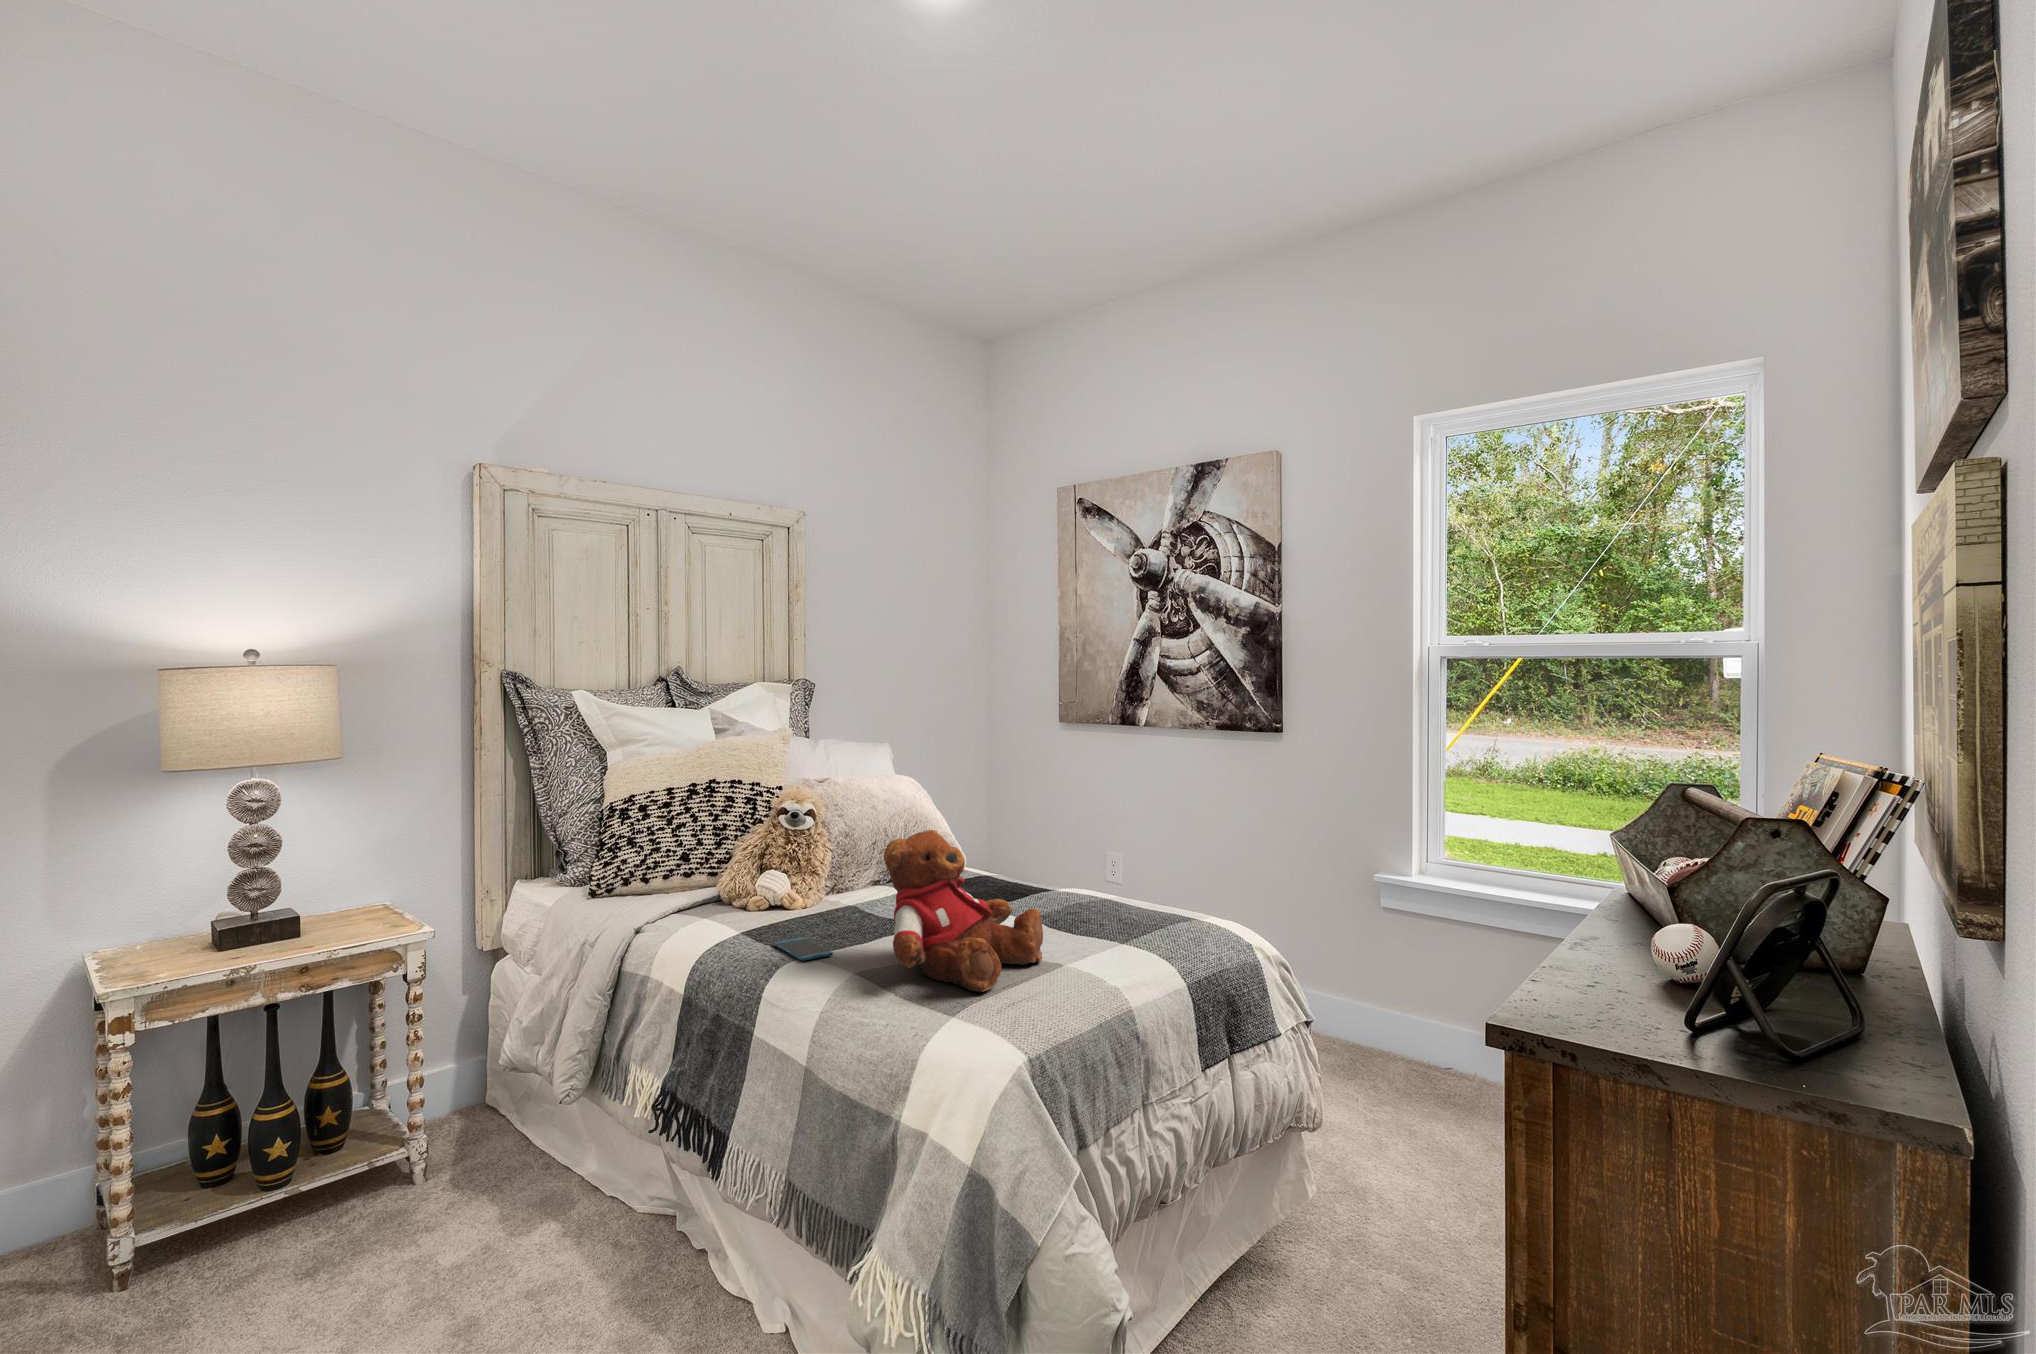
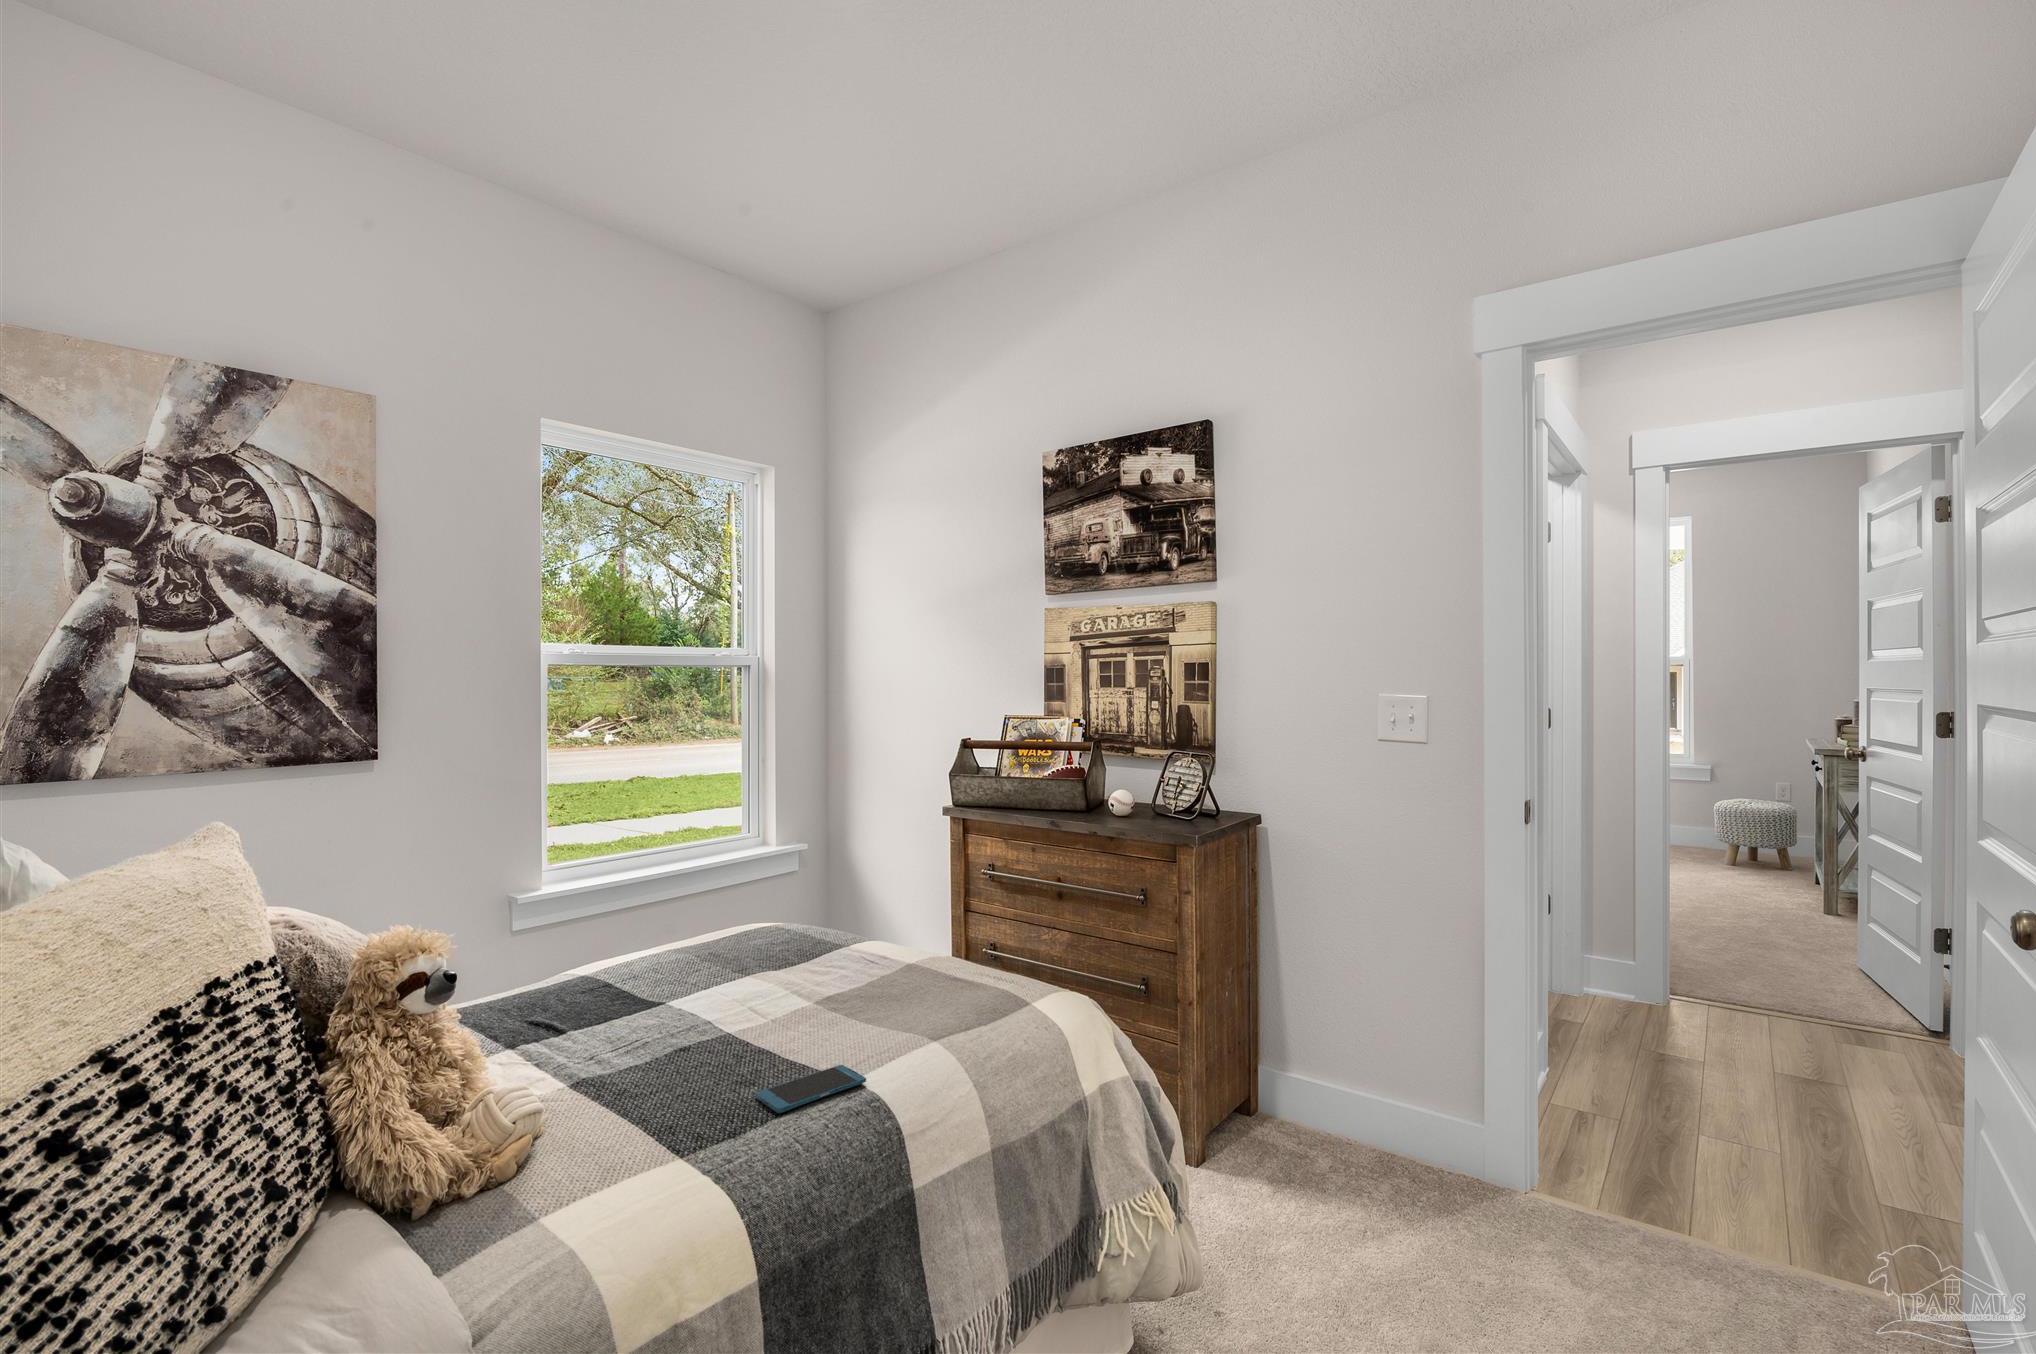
teddy bear: present [884,830,1043,991] -> none [819,871,995,1023]

